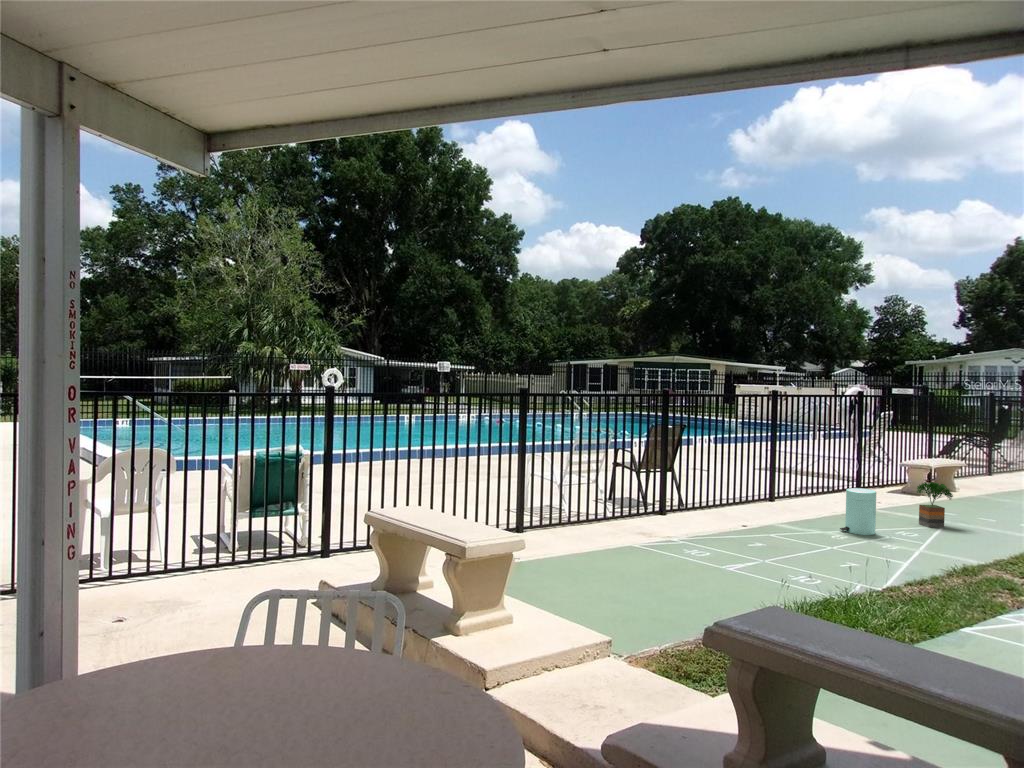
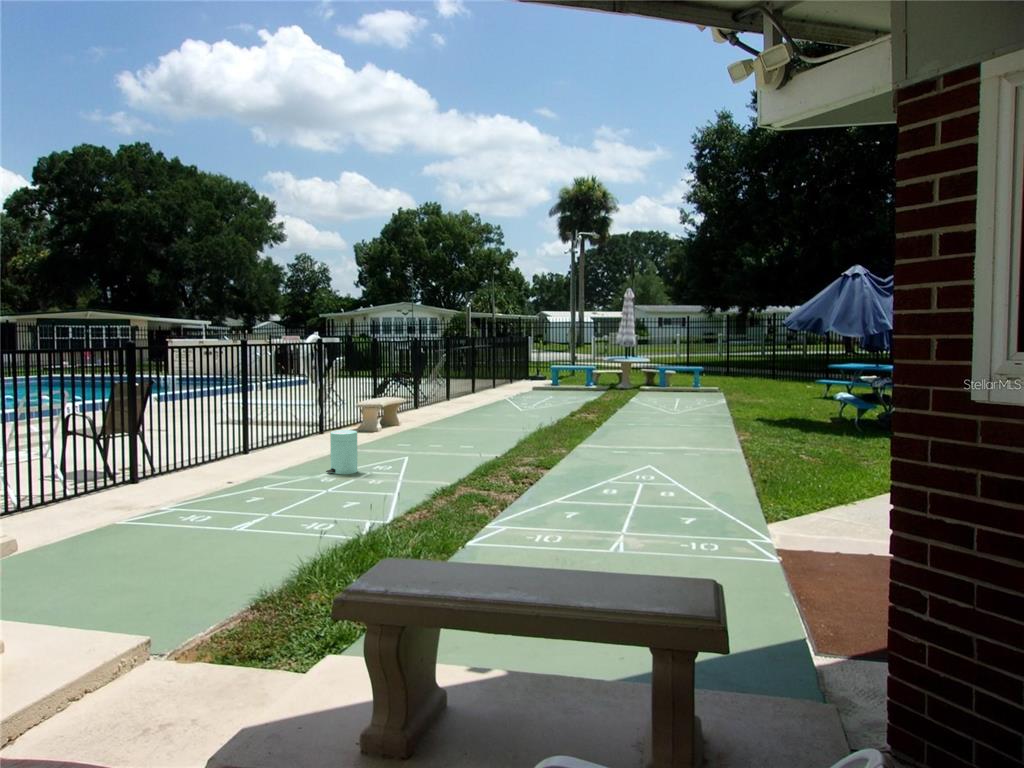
potted tree: present [917,482,953,527] -> none [384,418,415,459]

